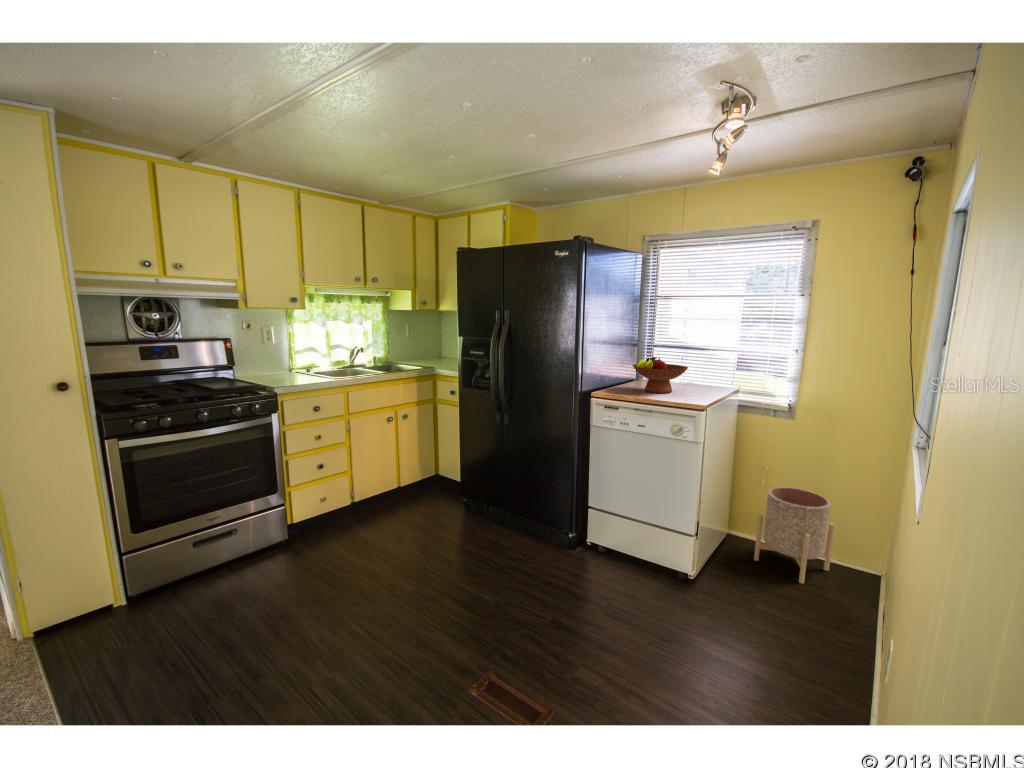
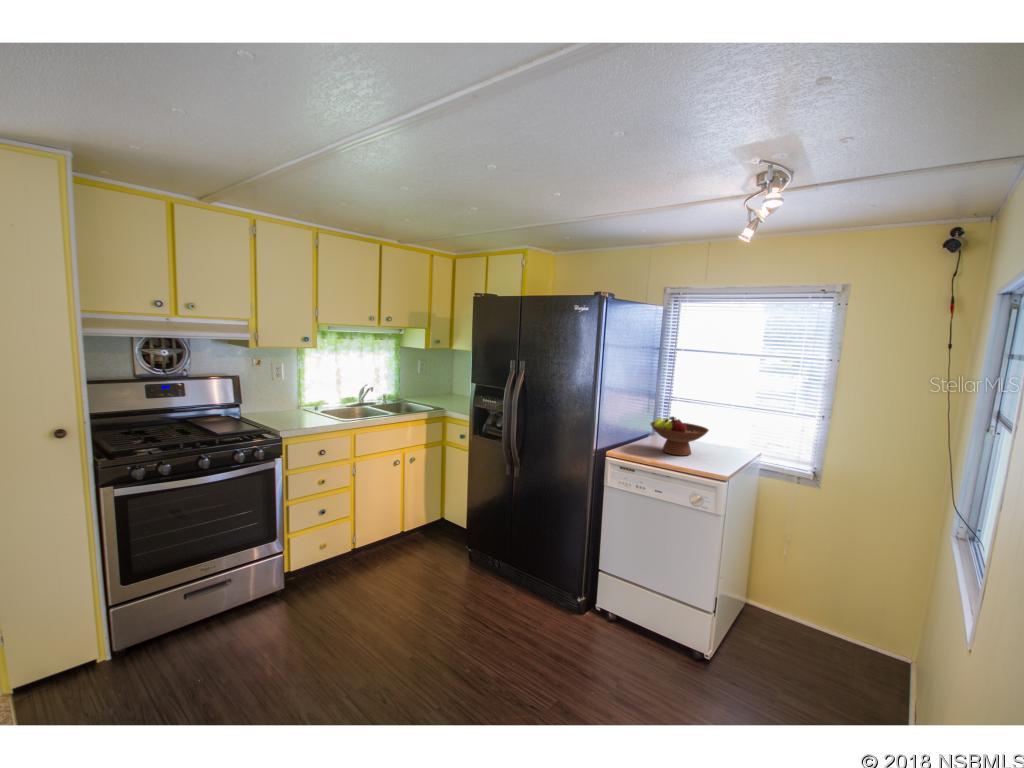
planter: present [754,487,835,583] -> none [775,560,863,672]

